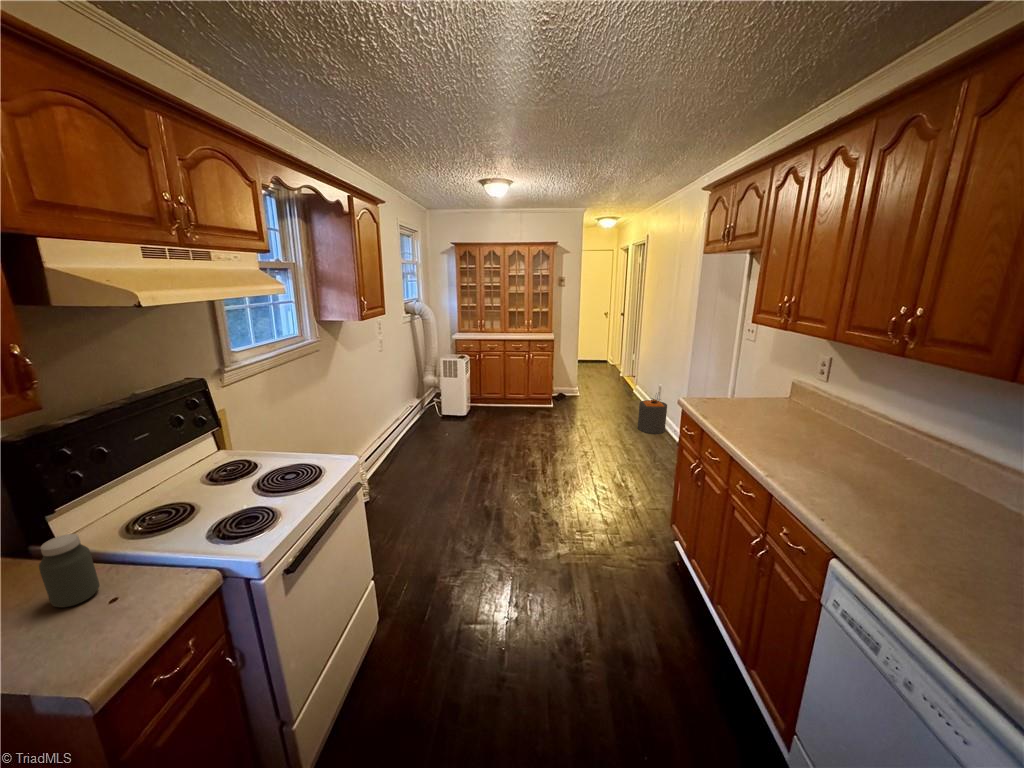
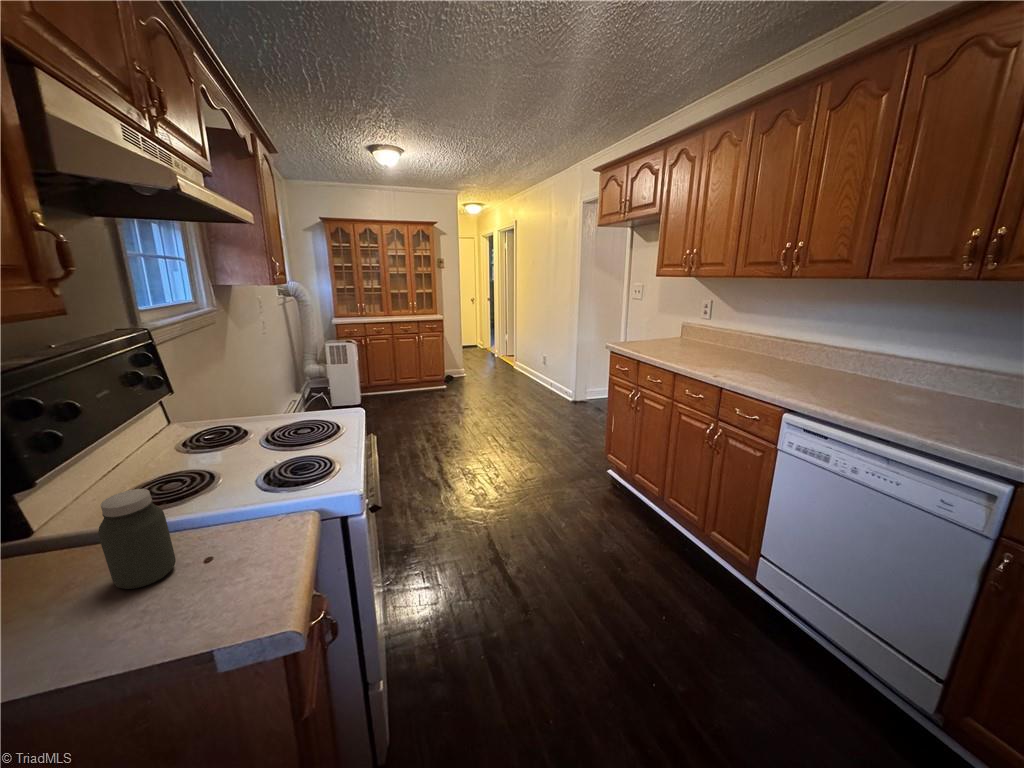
trash can: present [638,393,667,434] -> none [529,358,553,396]

